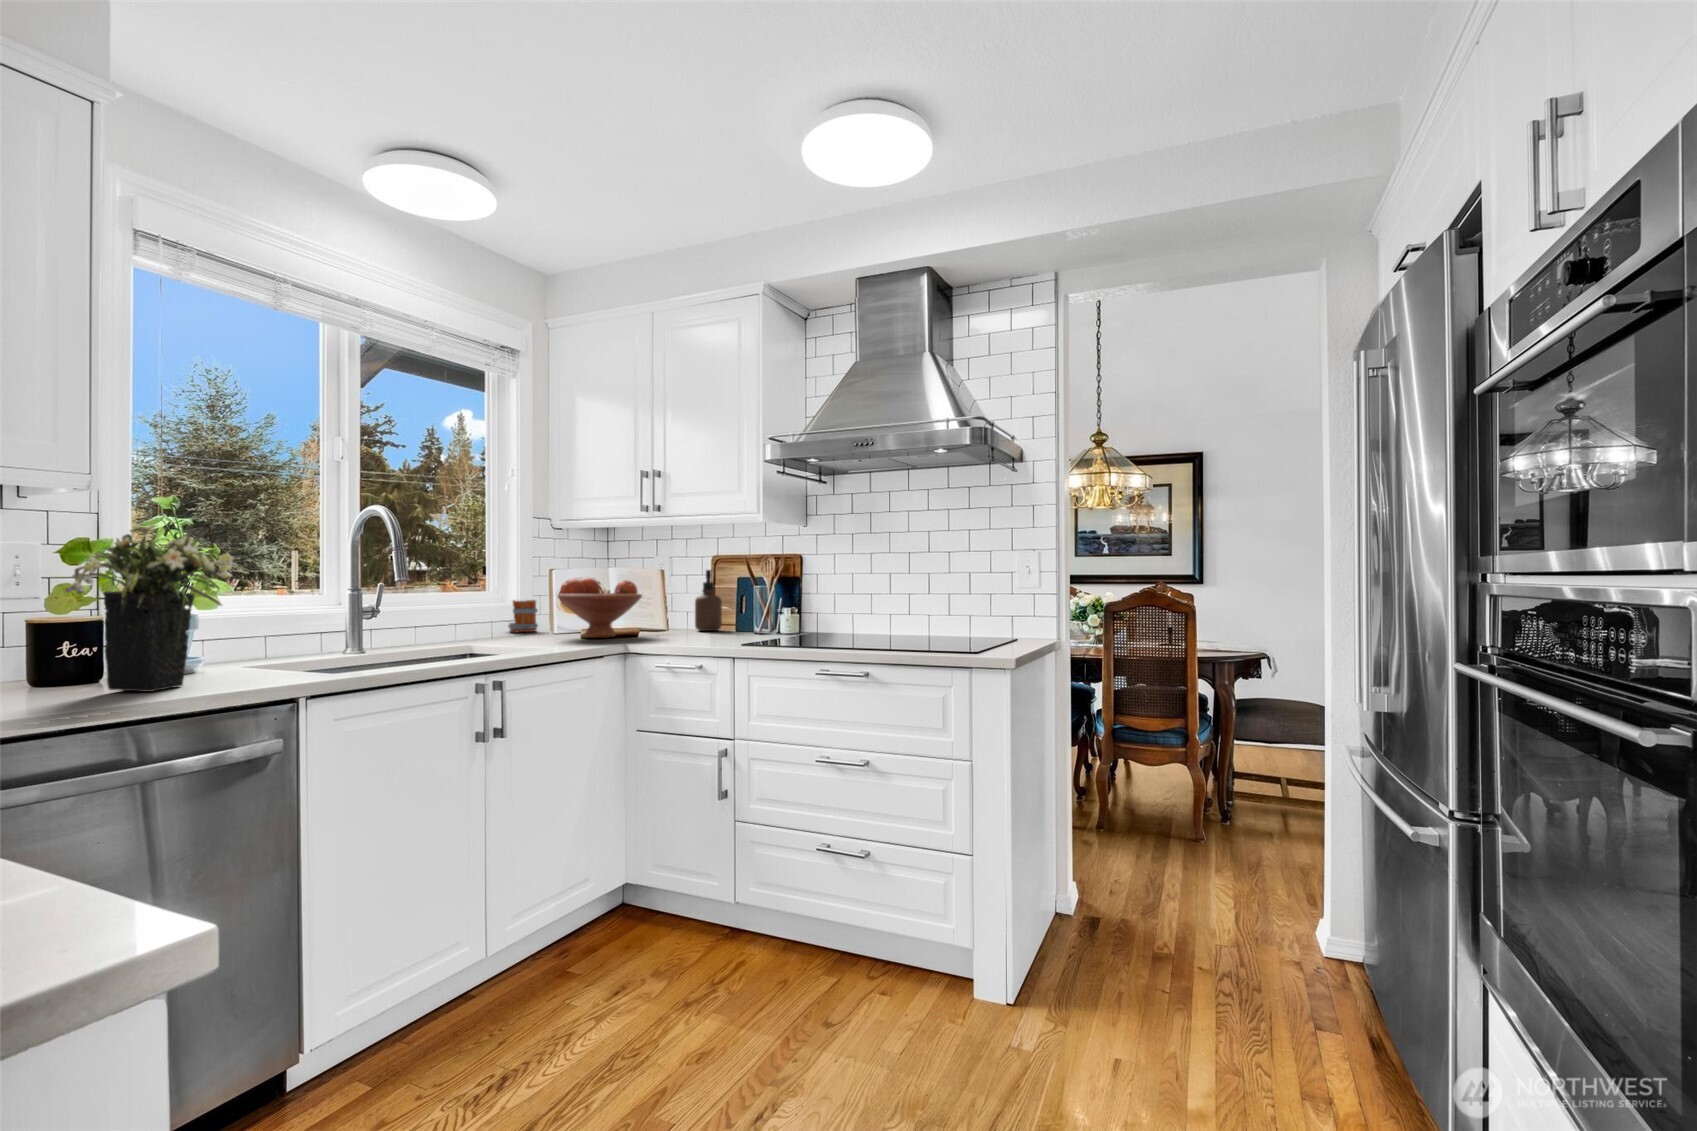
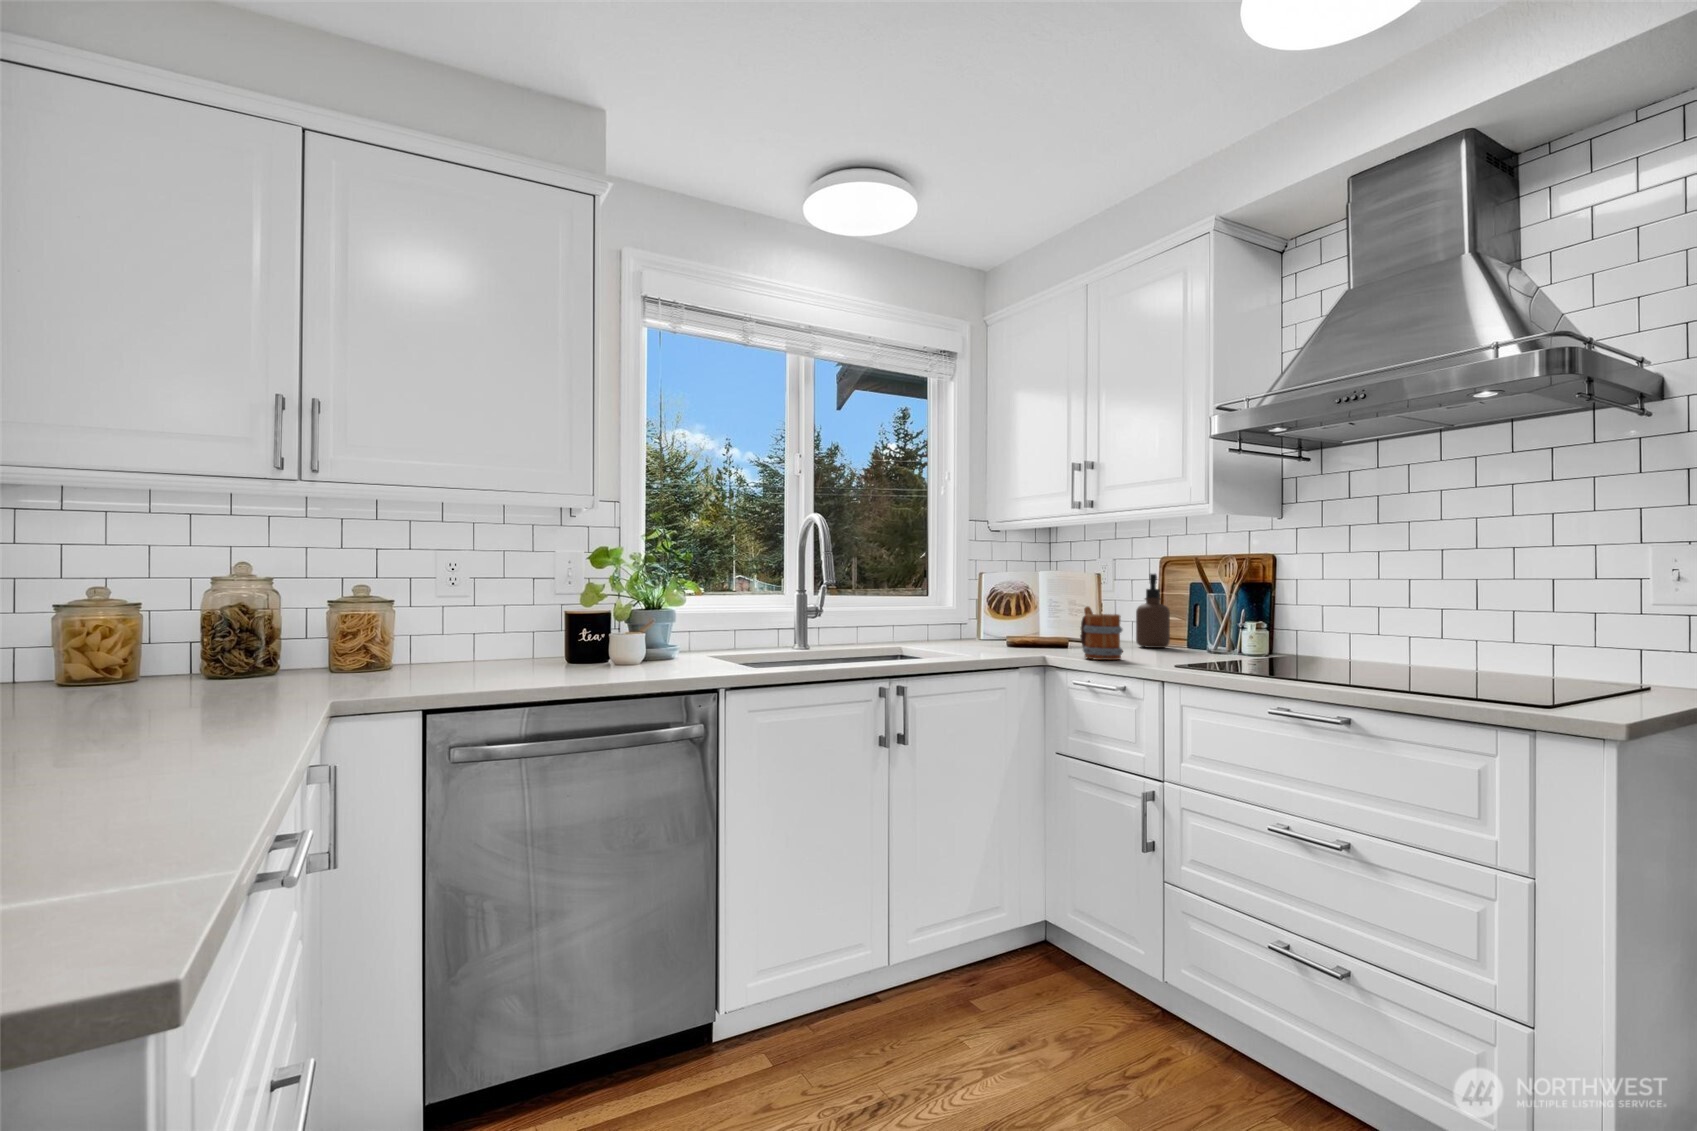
flower arrangement: present [65,525,248,692] -> none [567,533,688,673]
fruit bowl: present [558,578,642,638] -> none [977,582,1069,649]
mug: present [508,600,538,632] -> present [1080,606,1123,660]

